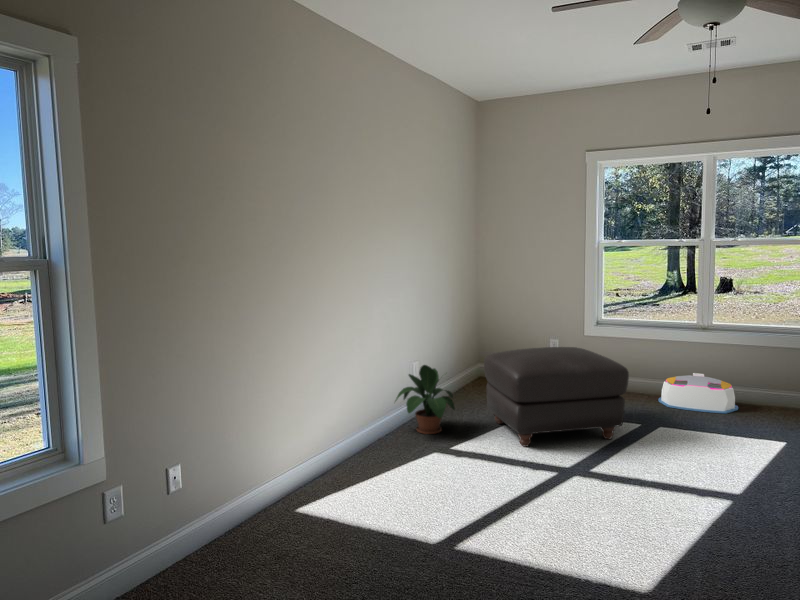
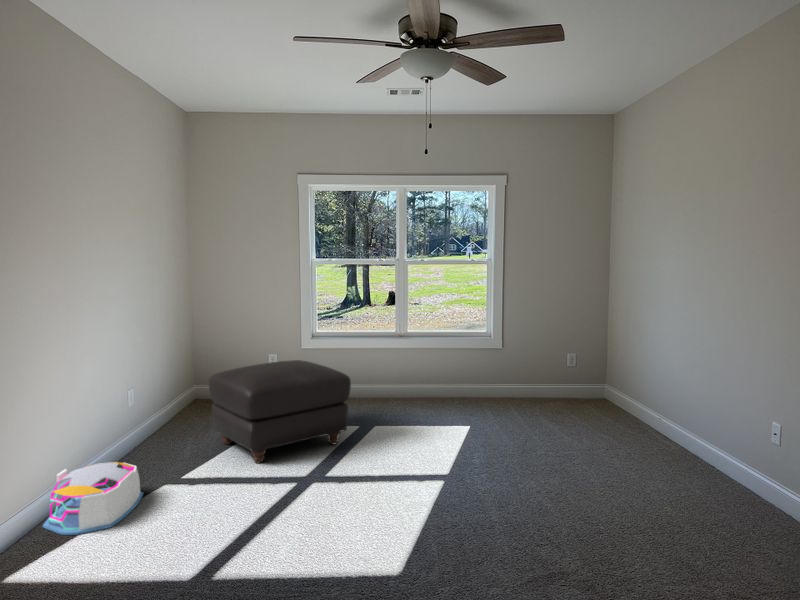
potted plant: present [395,365,455,434] -> none [109,391,181,467]
storage bin: present [658,373,738,413] -> present [43,462,143,535]

